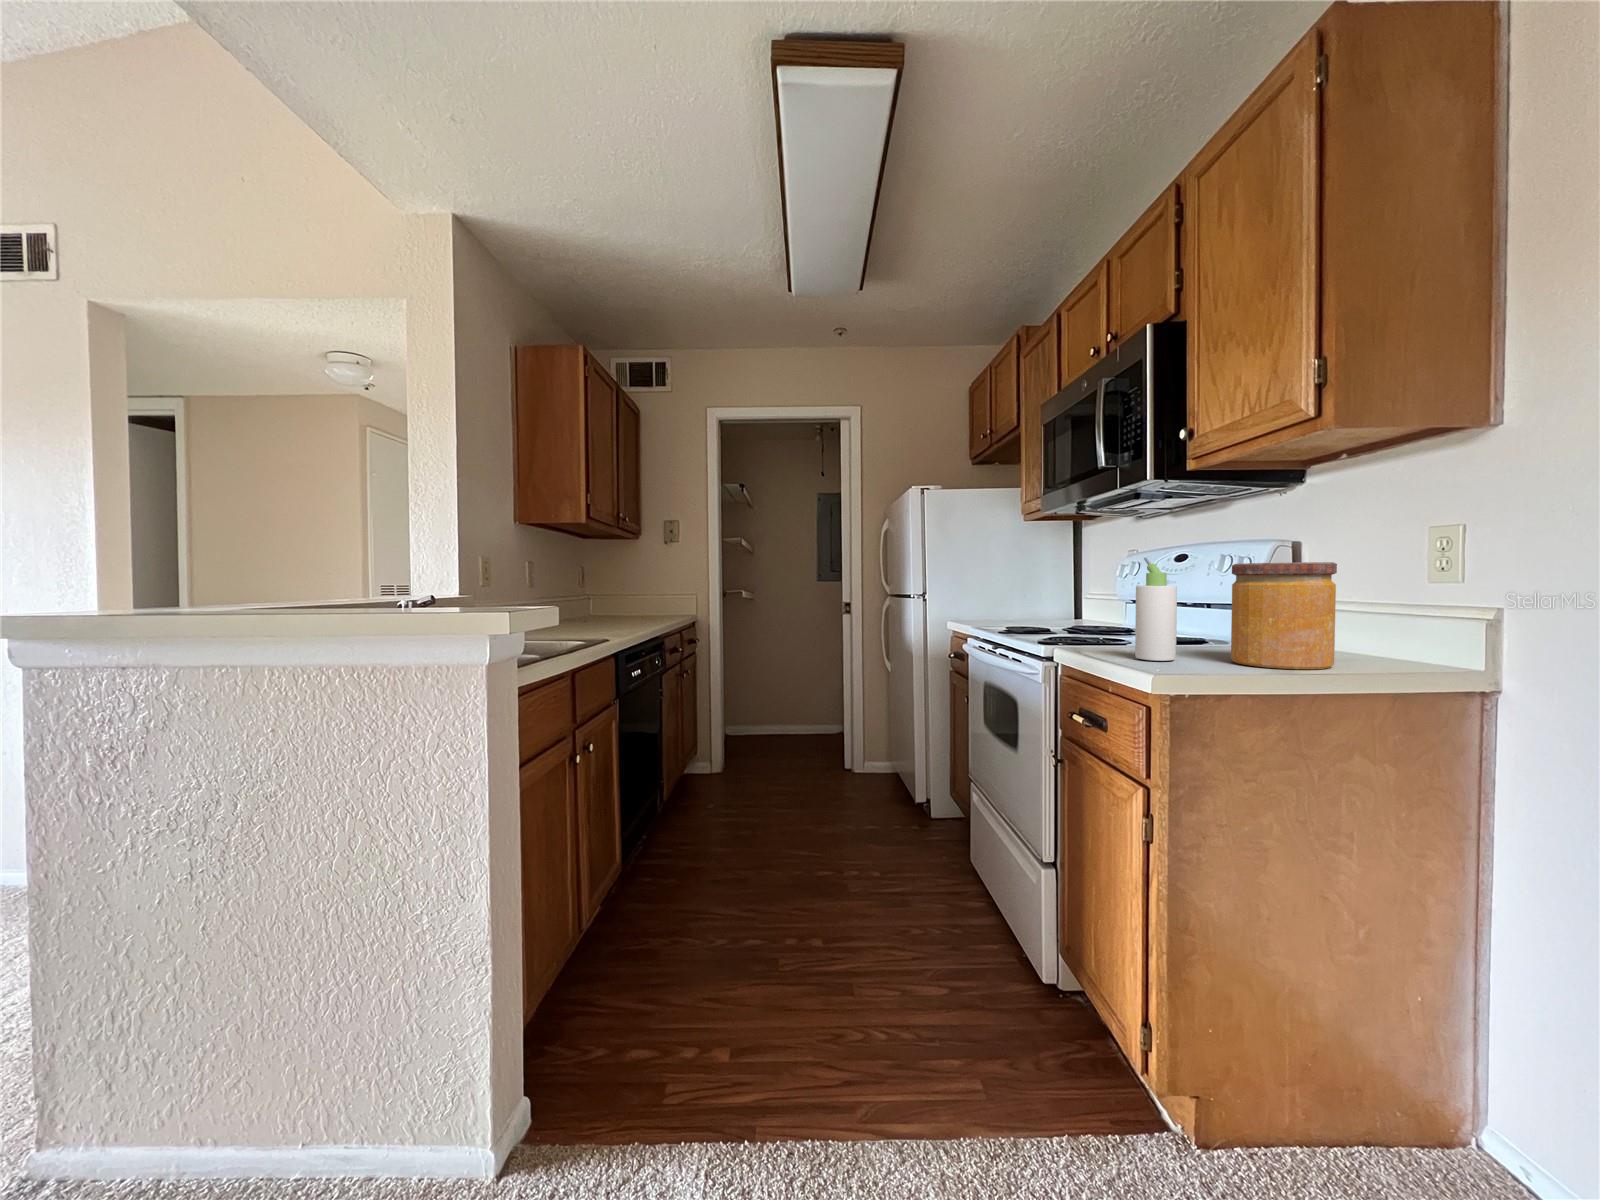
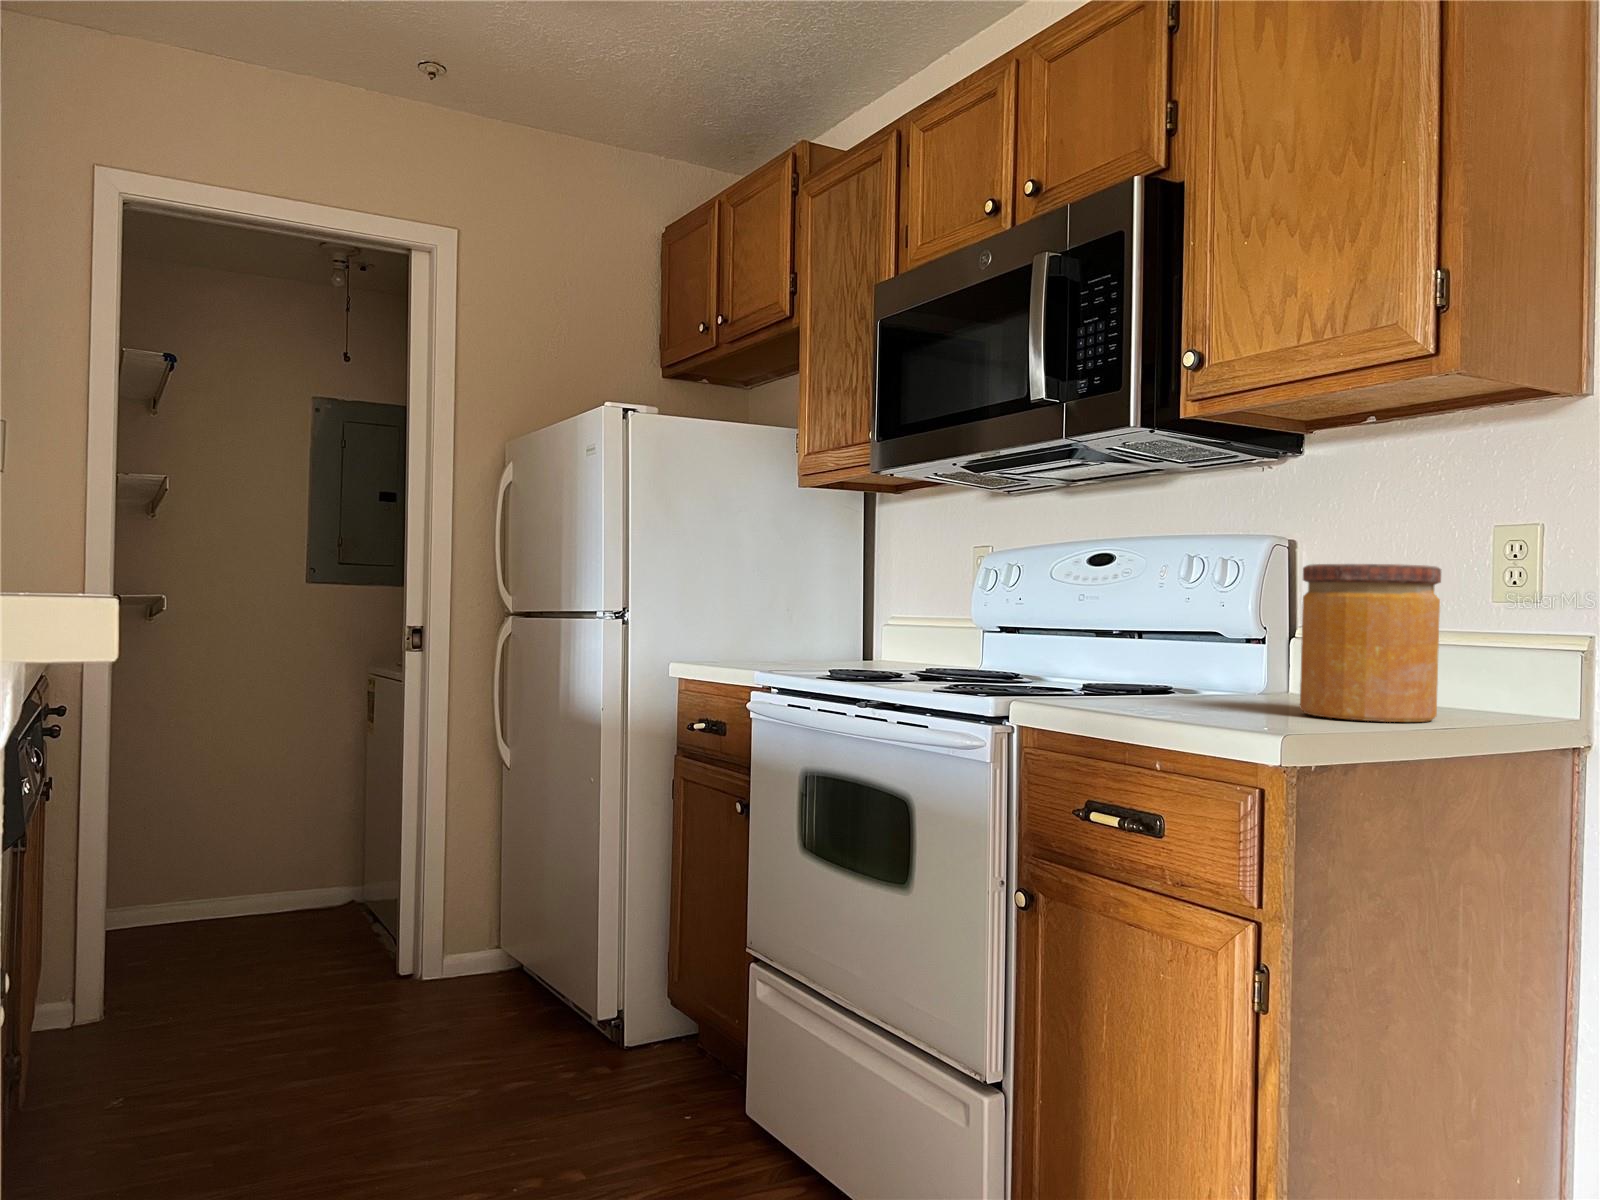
bottle: present [1135,558,1177,661] -> none [1174,549,1238,716]

